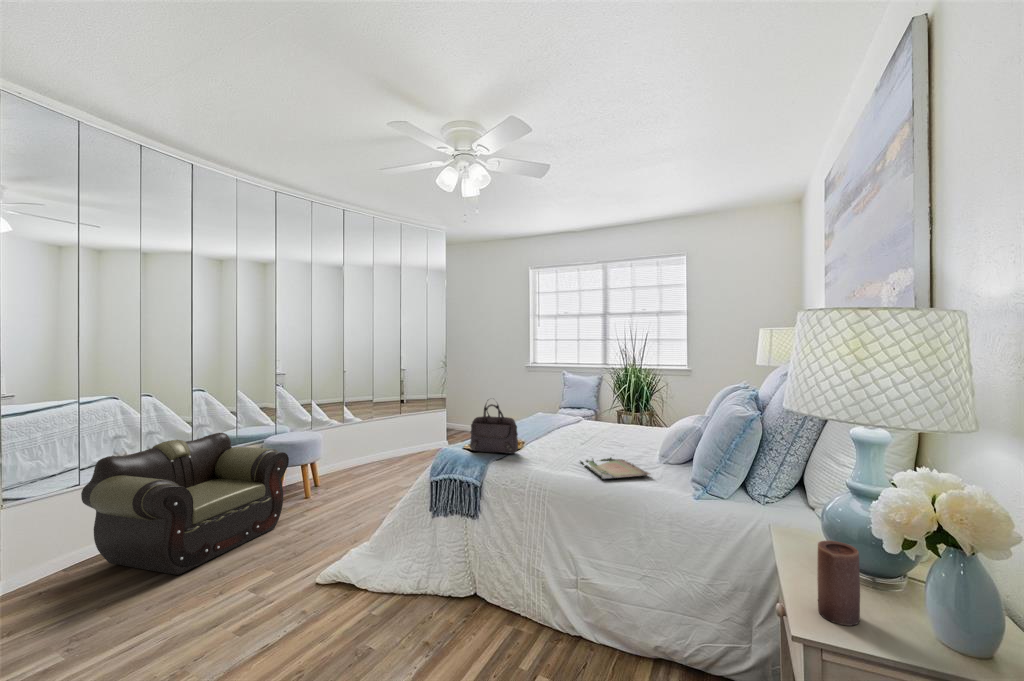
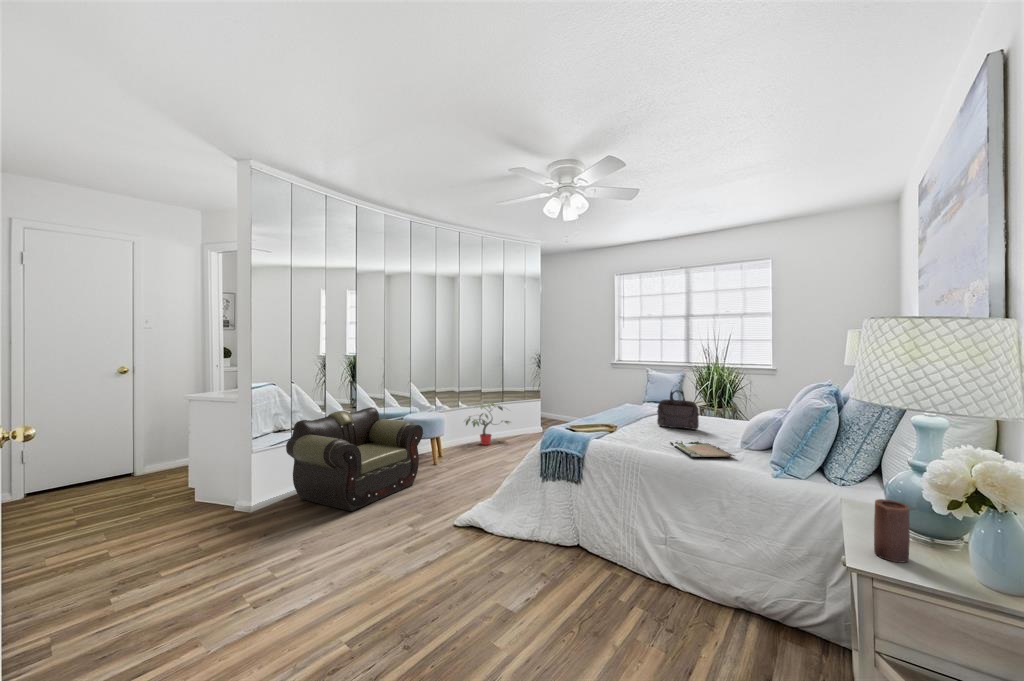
handbag: present [470,404,518,454] -> present [657,390,699,430]
potted plant: none [350,417,411,468] -> present [466,403,510,445]

